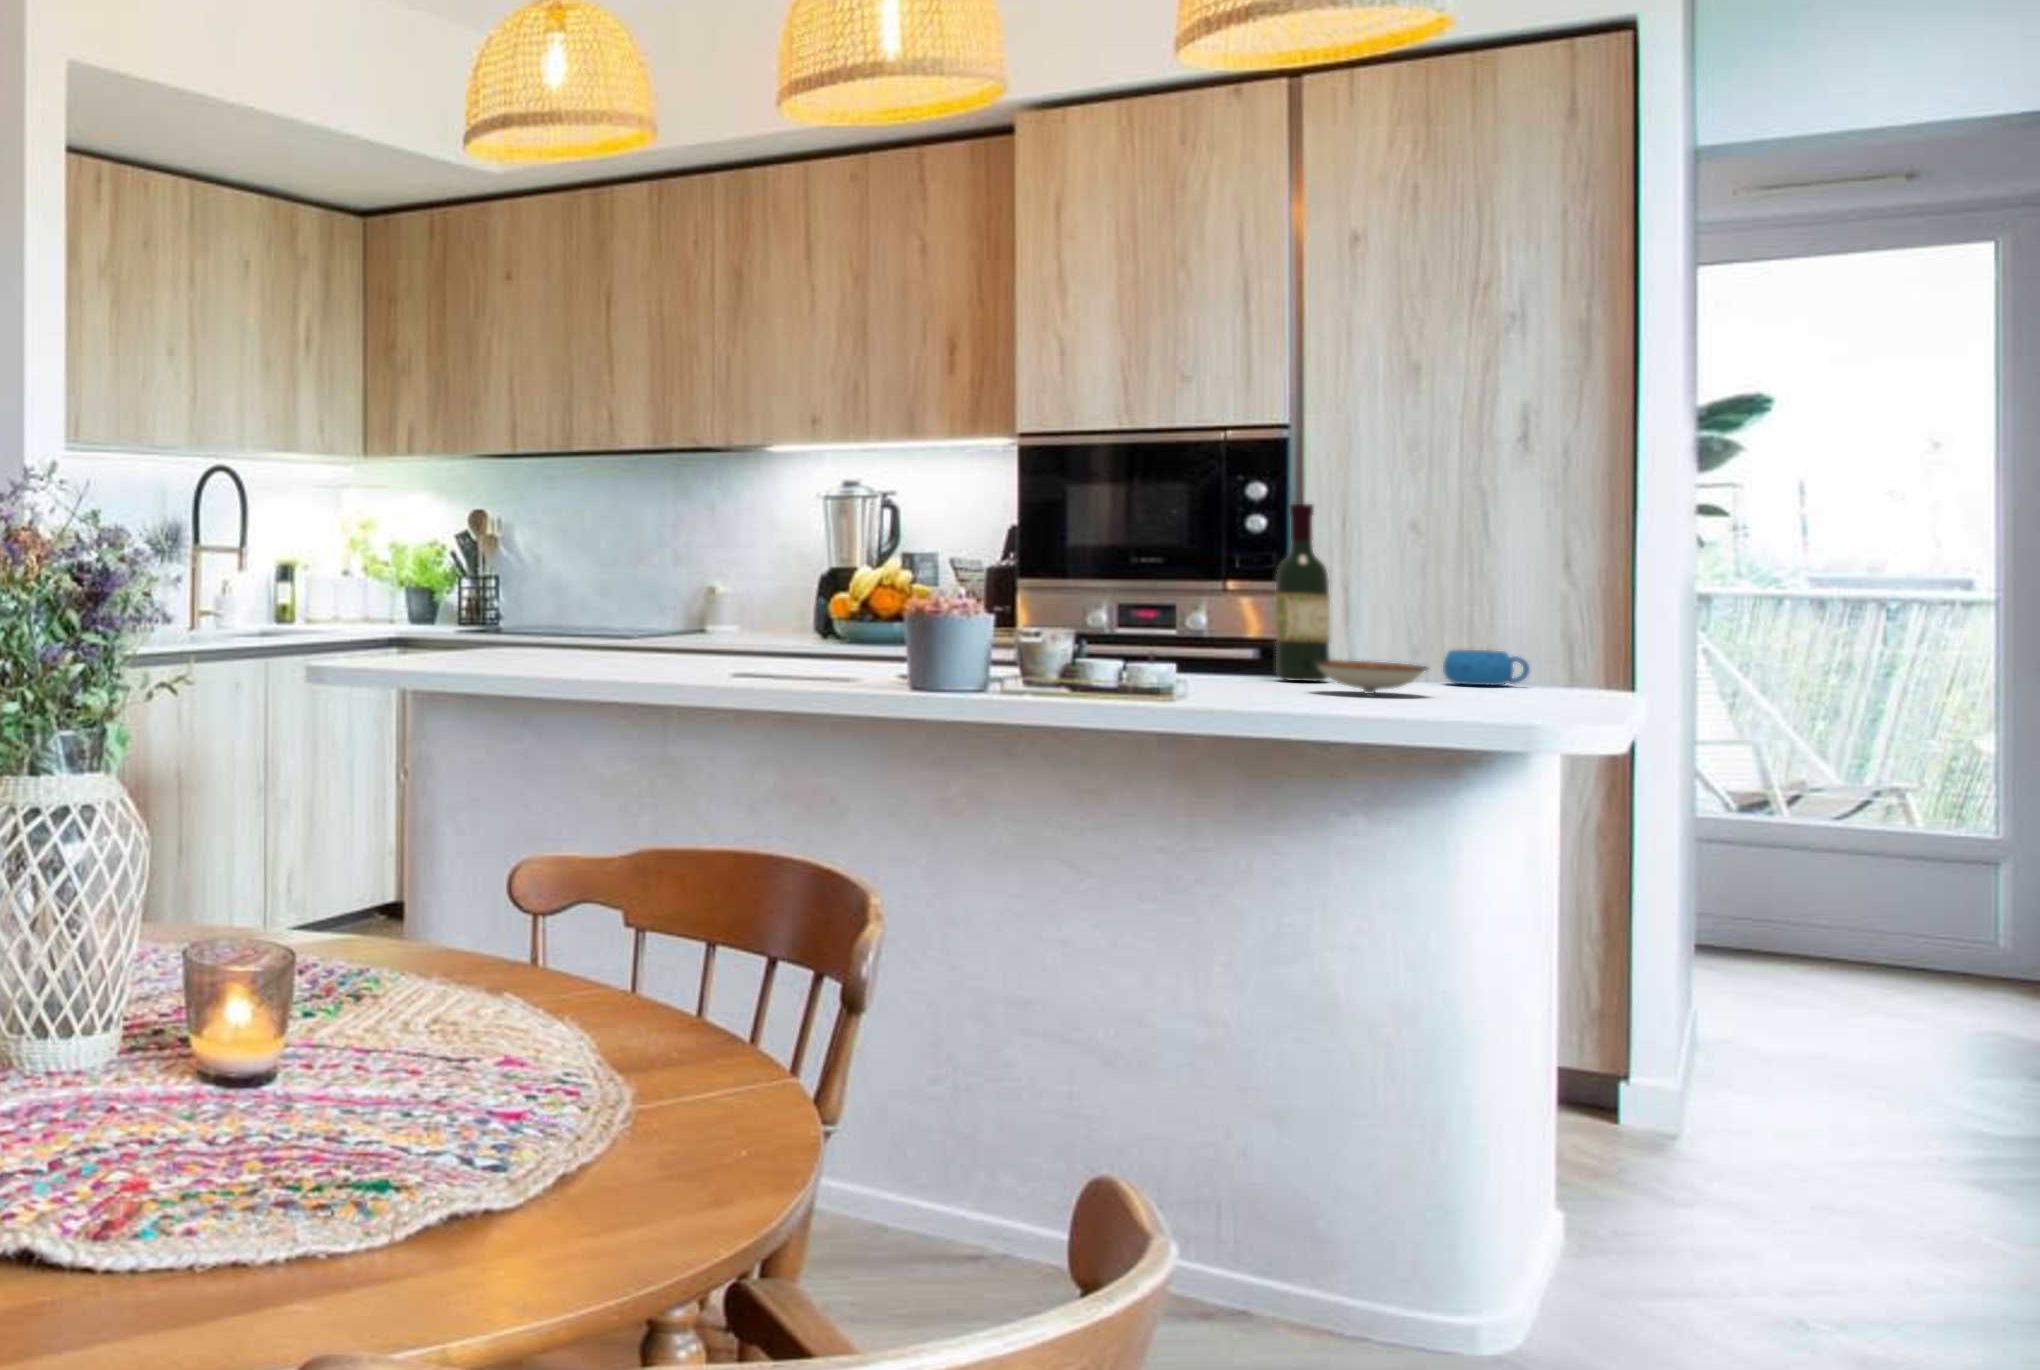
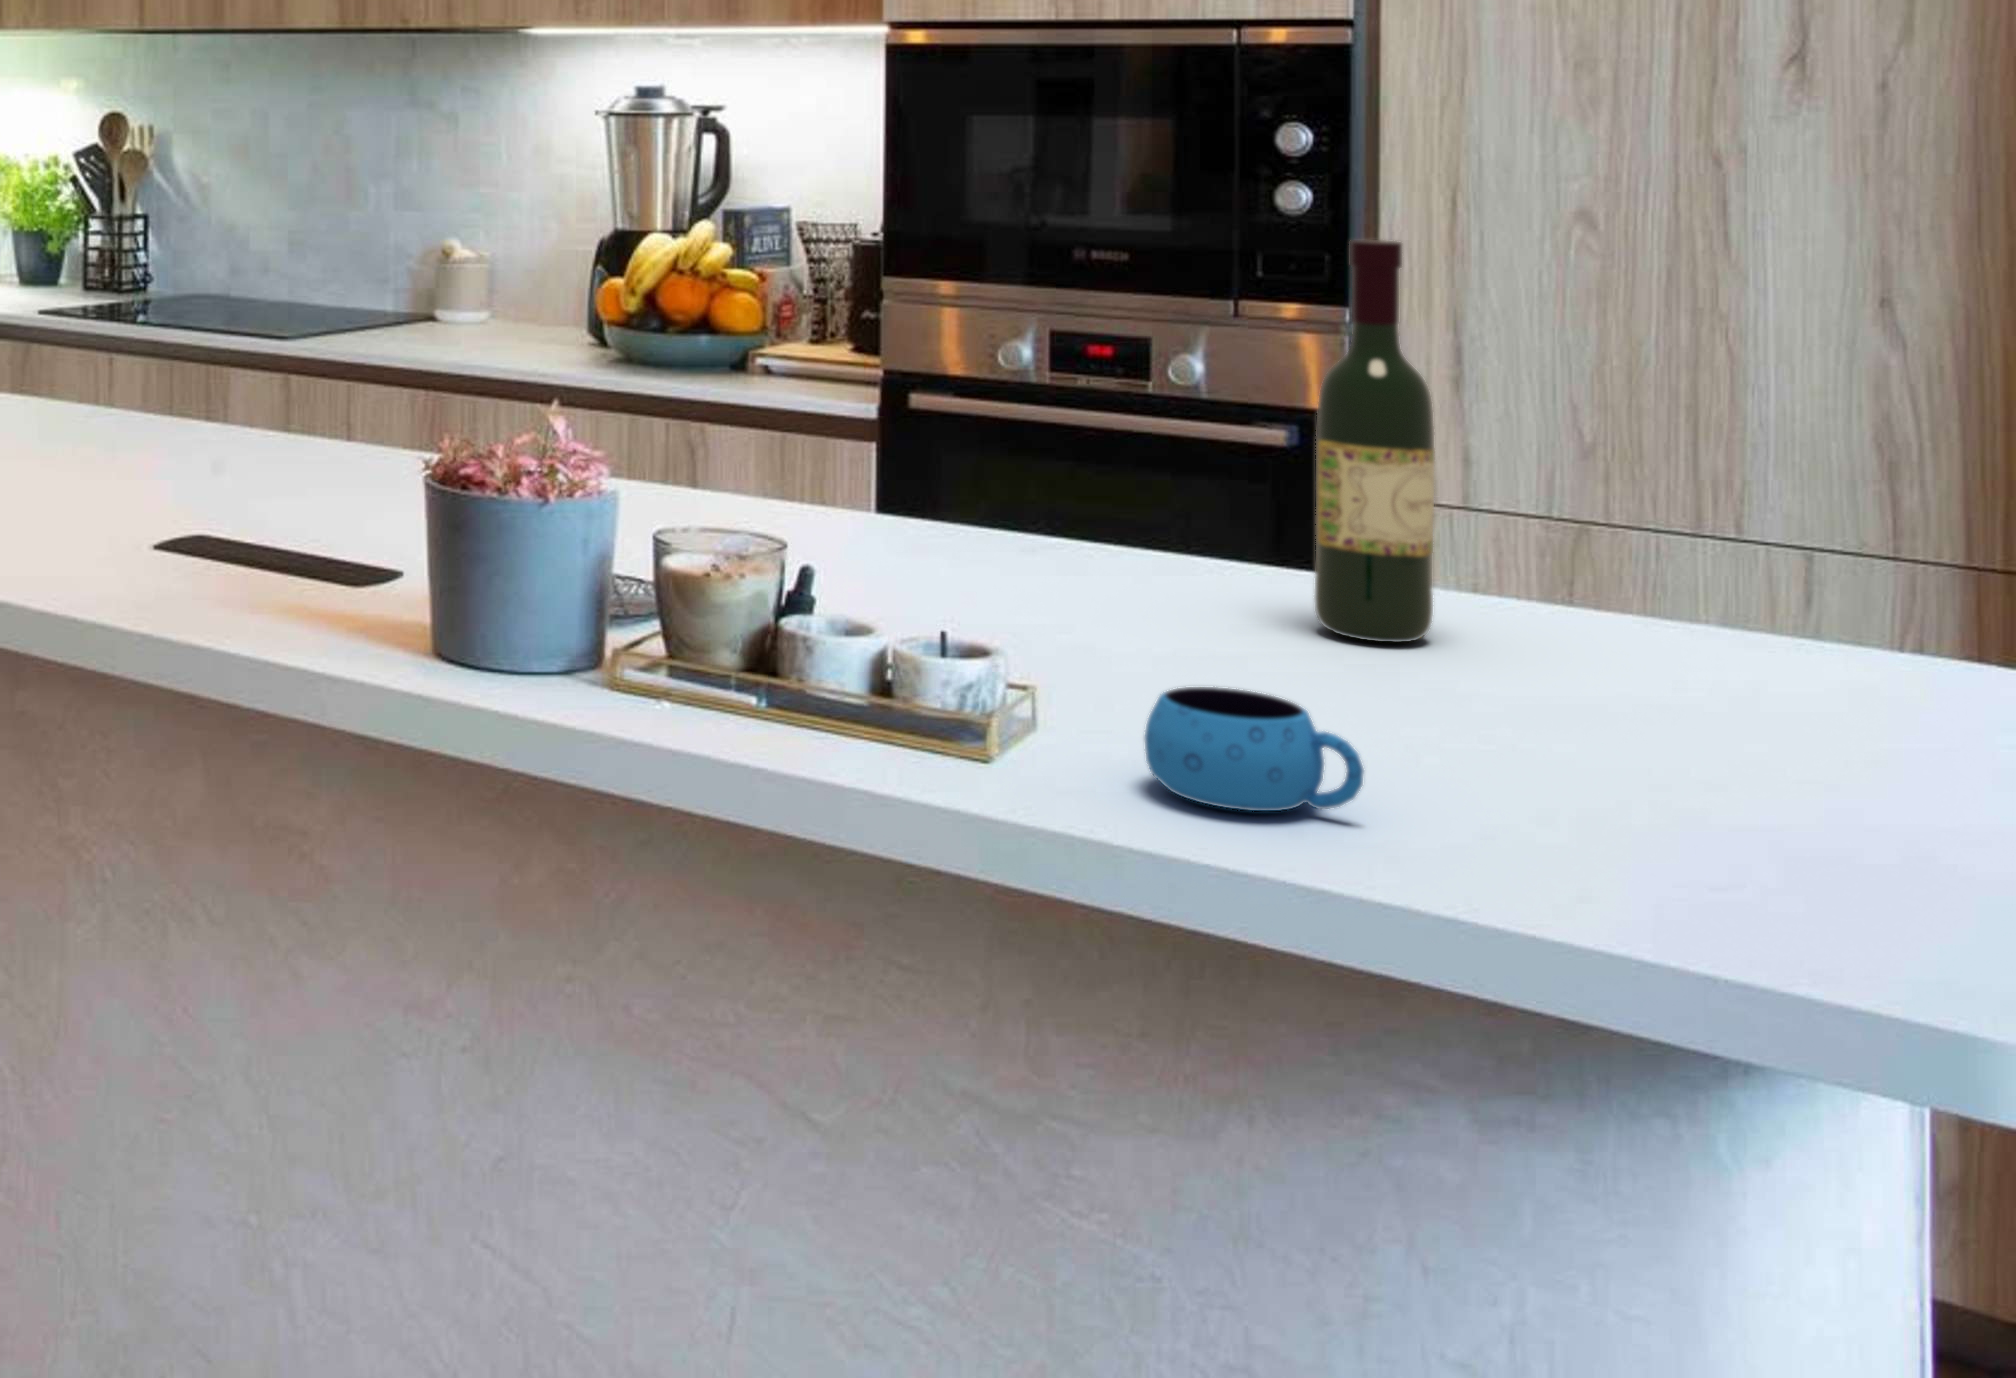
mug: present [1443,650,1529,685] -> present [1145,687,1363,811]
ceramic bowl: present [1312,660,1427,694] -> none [1396,639,1683,742]

